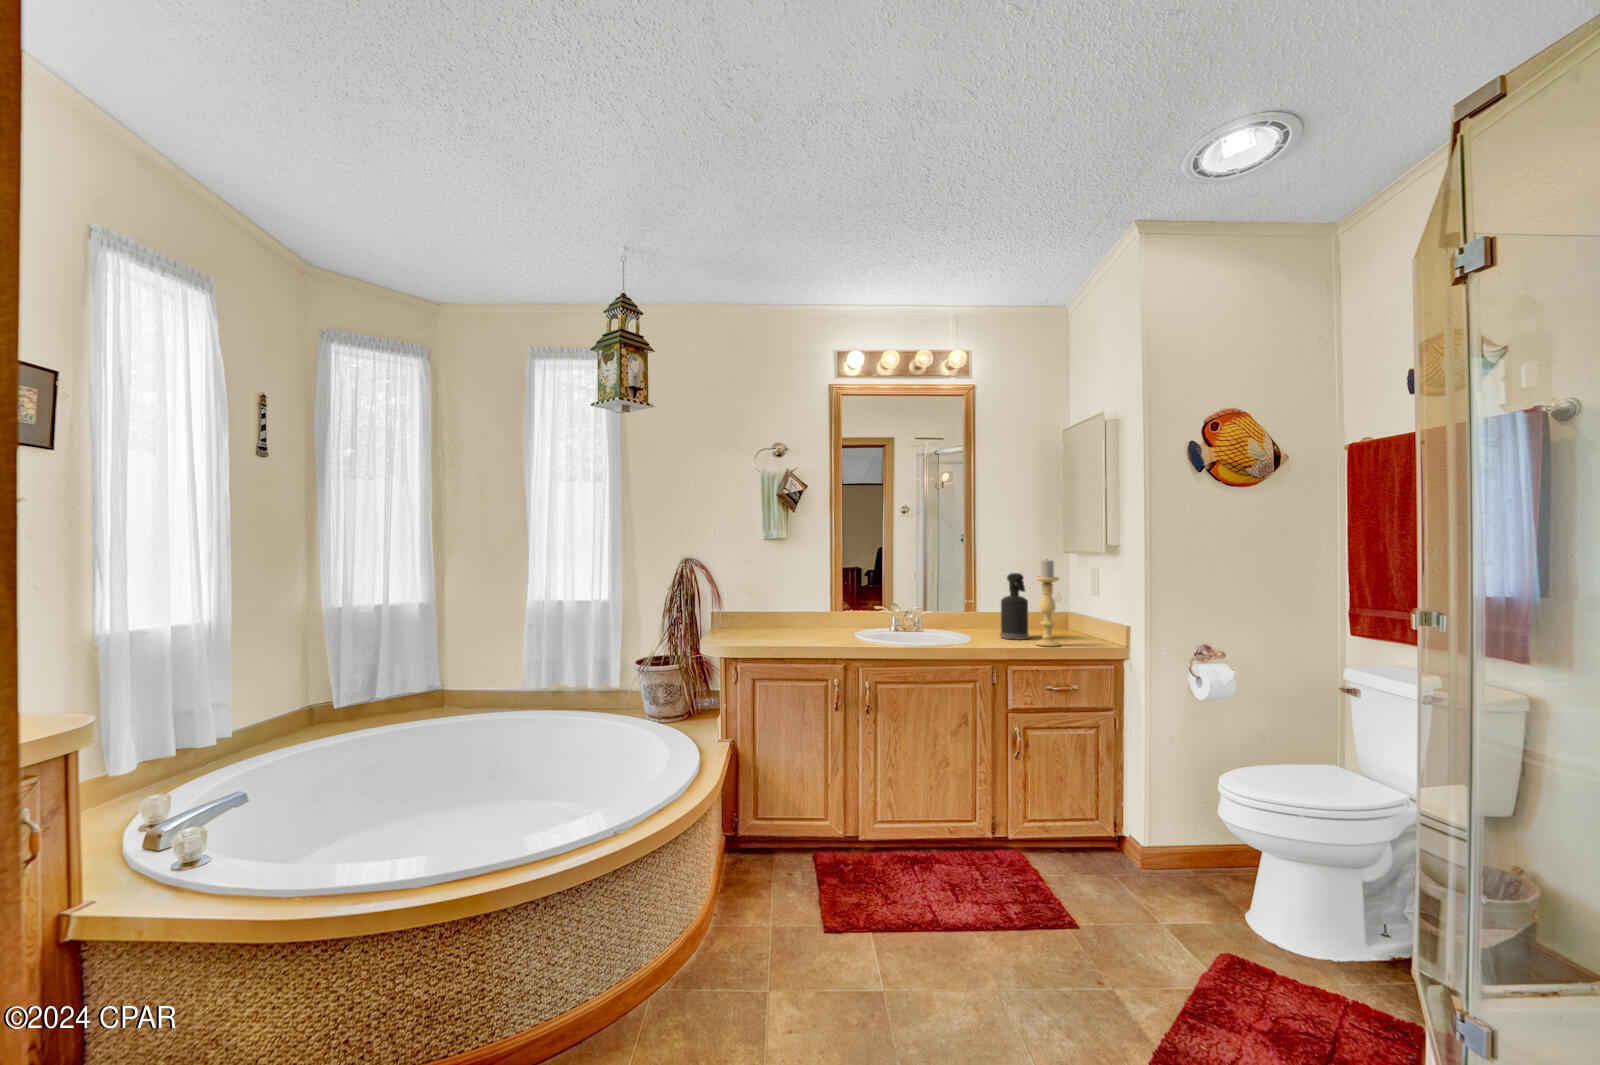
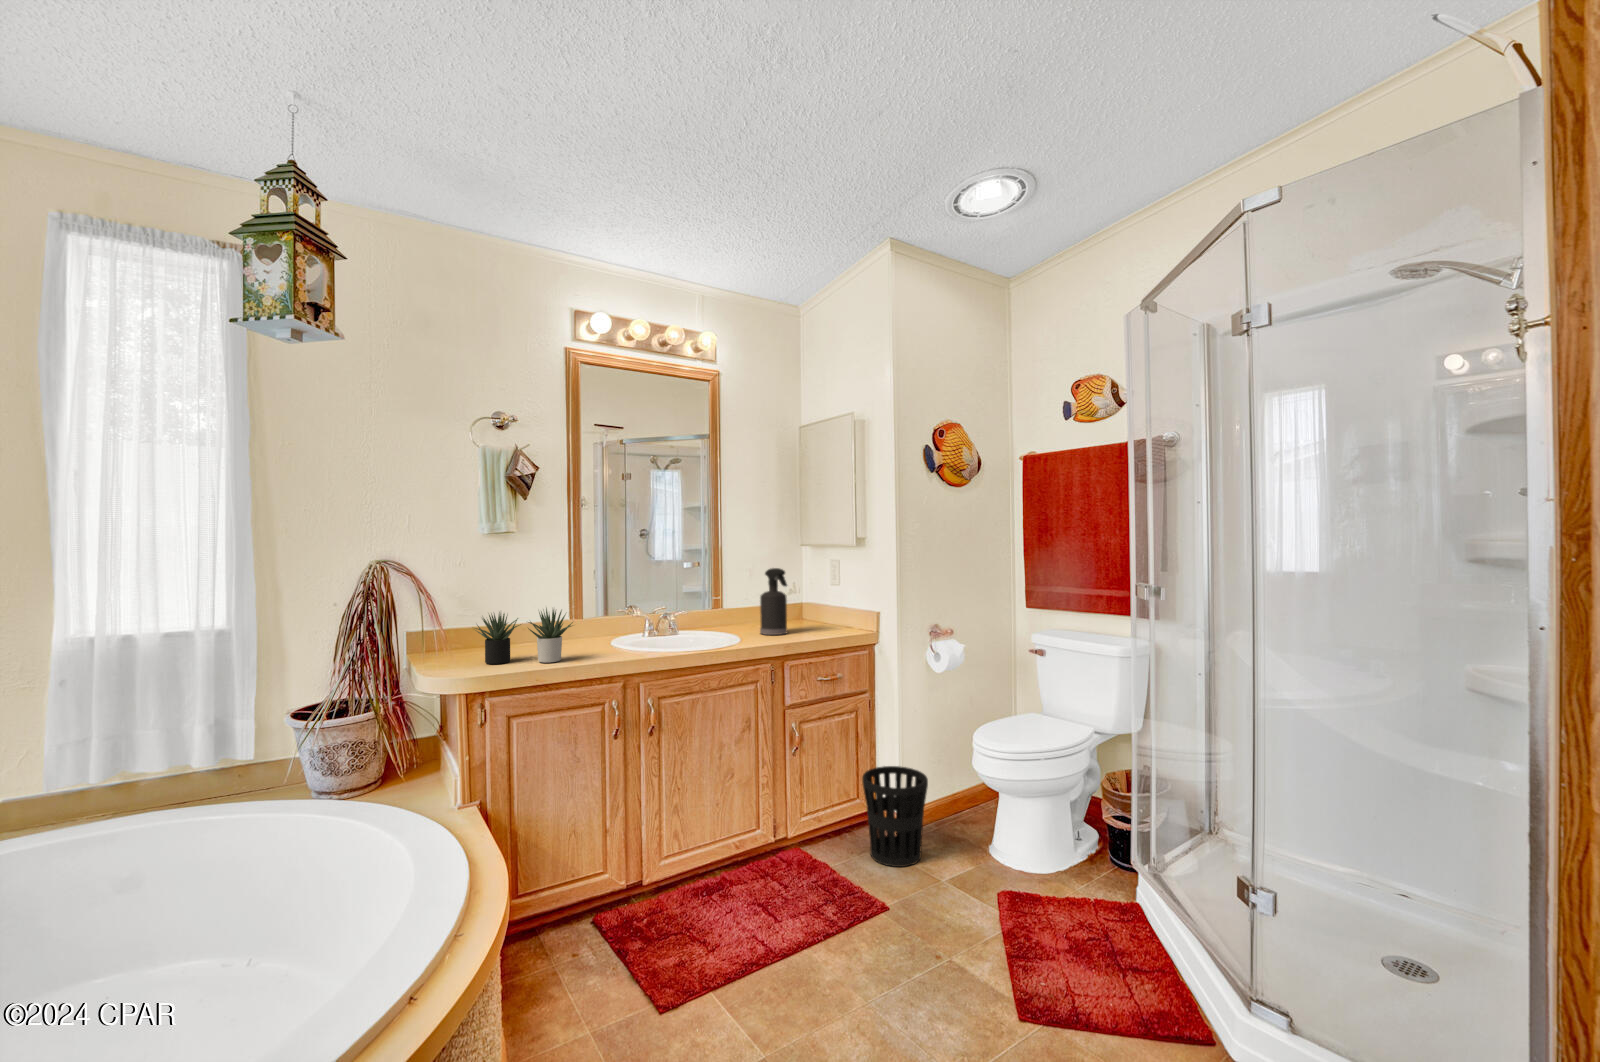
candle holder: present [1035,560,1060,646] -> none [803,553,826,639]
succulent plant: none [745,595,817,641] -> present [475,608,573,664]
wastebasket: none [1085,790,1162,900] -> present [862,766,928,867]

